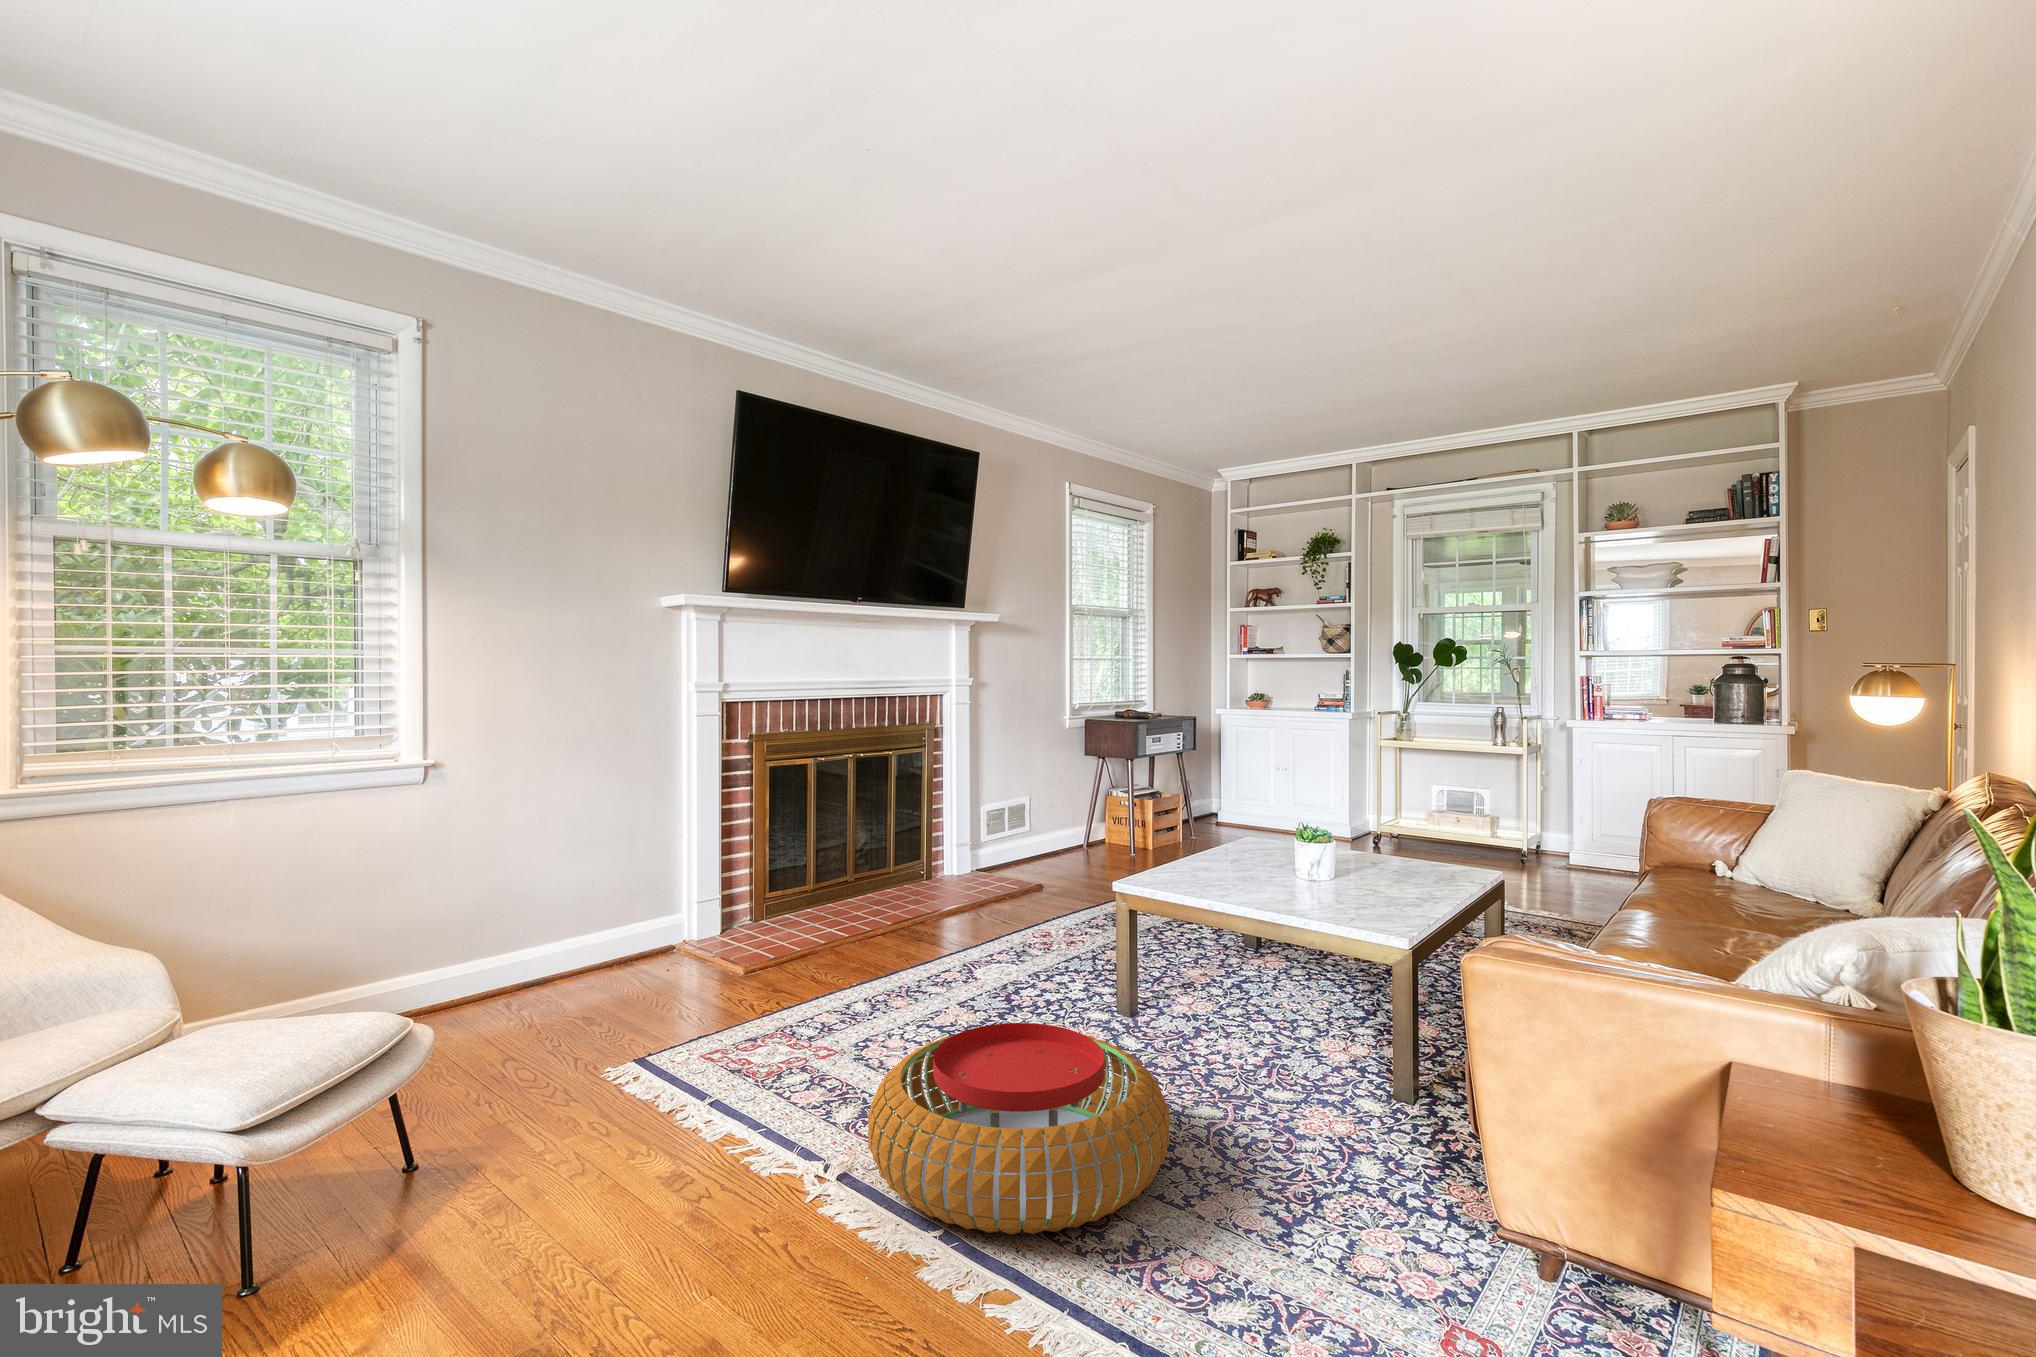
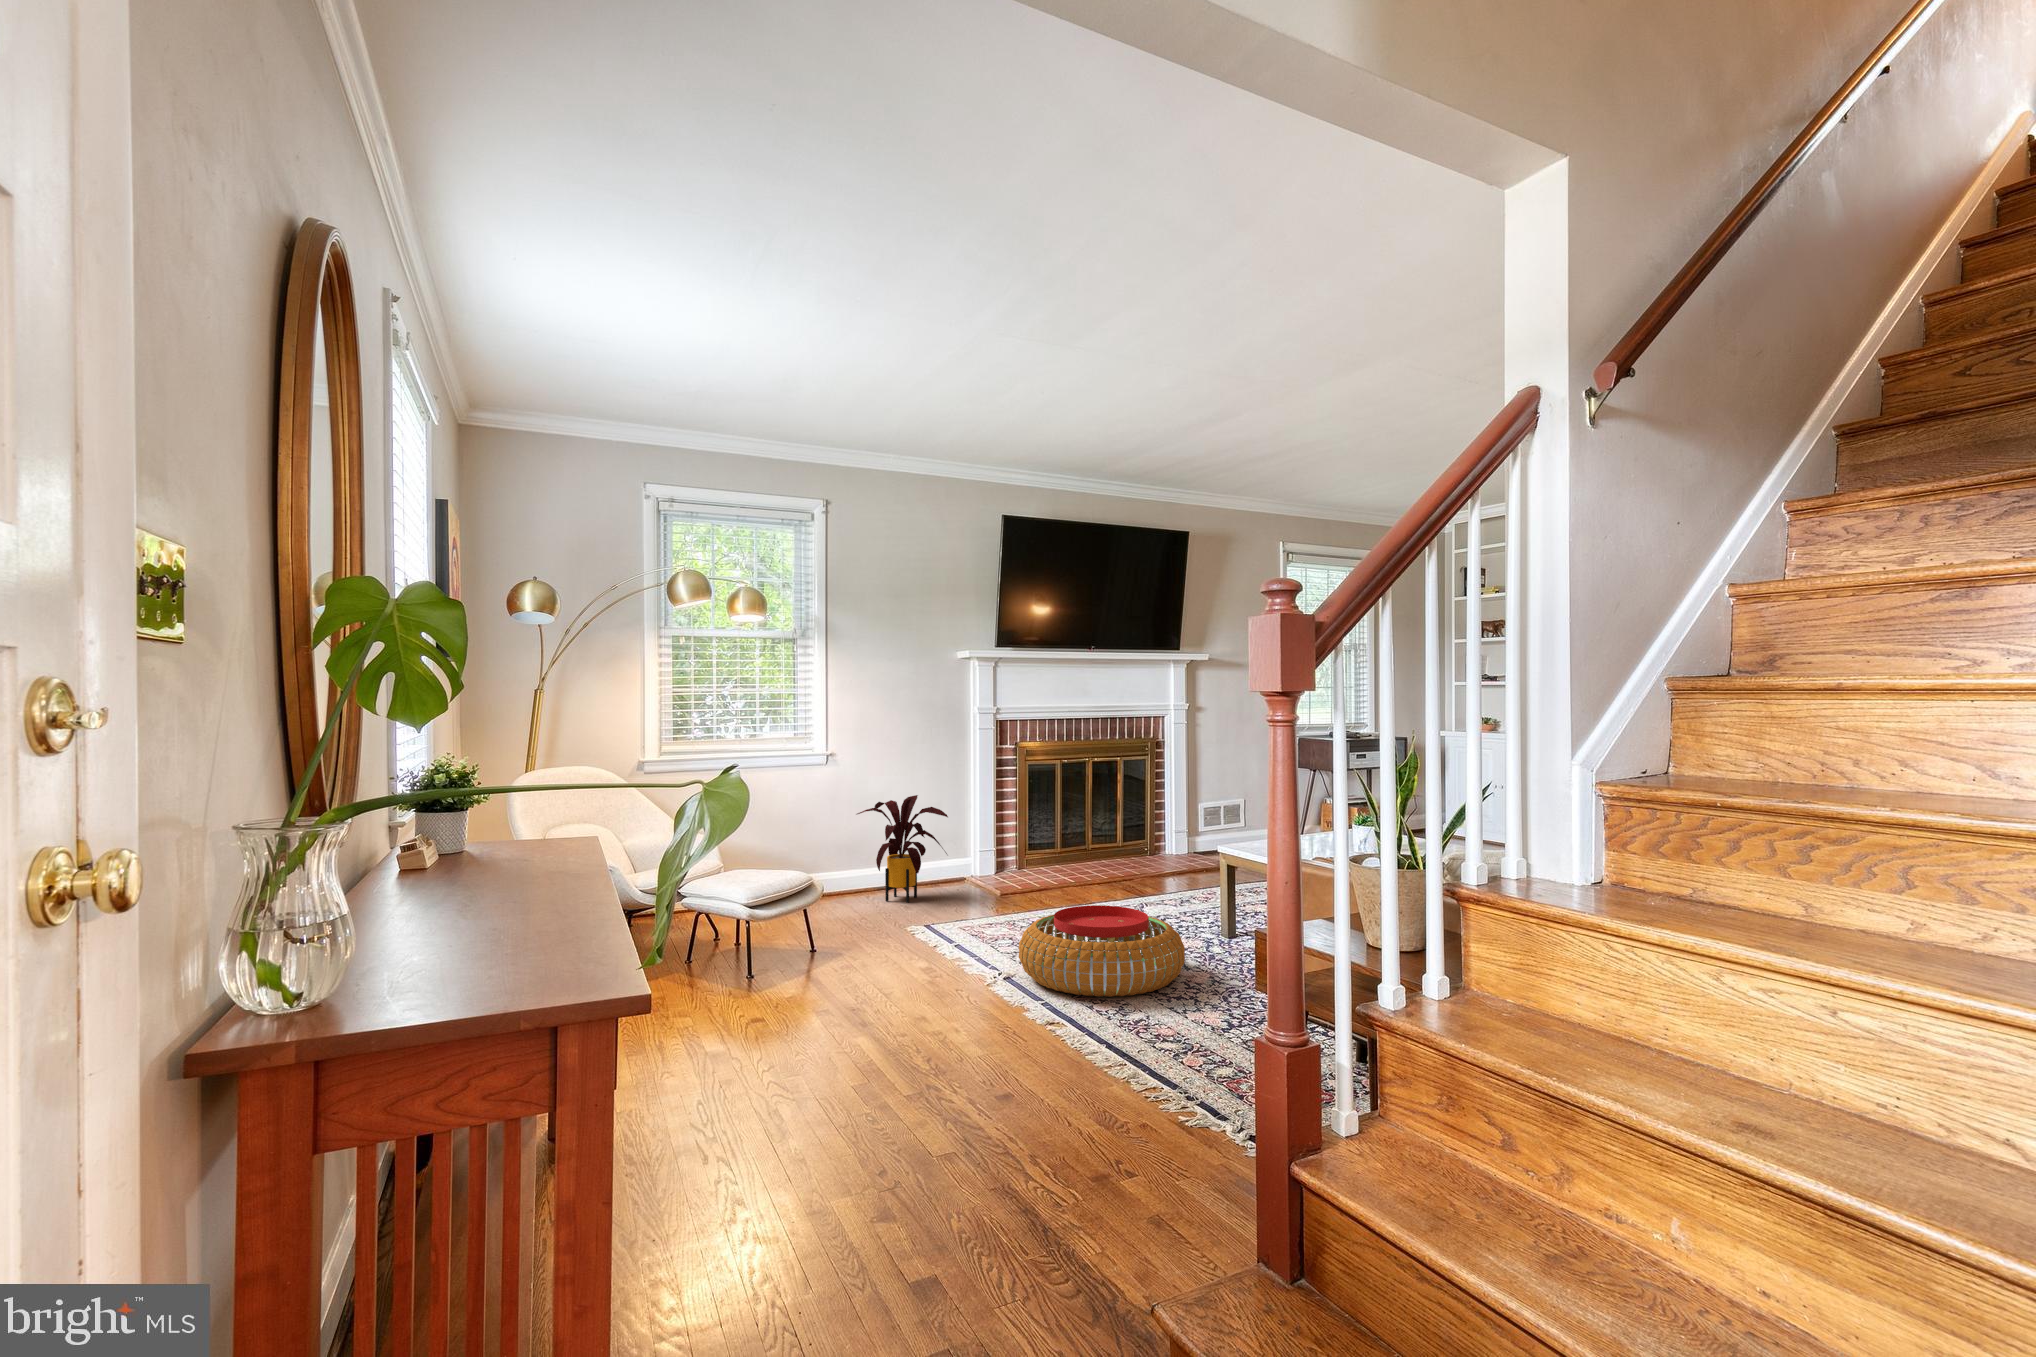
house plant: none [486,827,665,1016] -> present [857,795,948,903]

